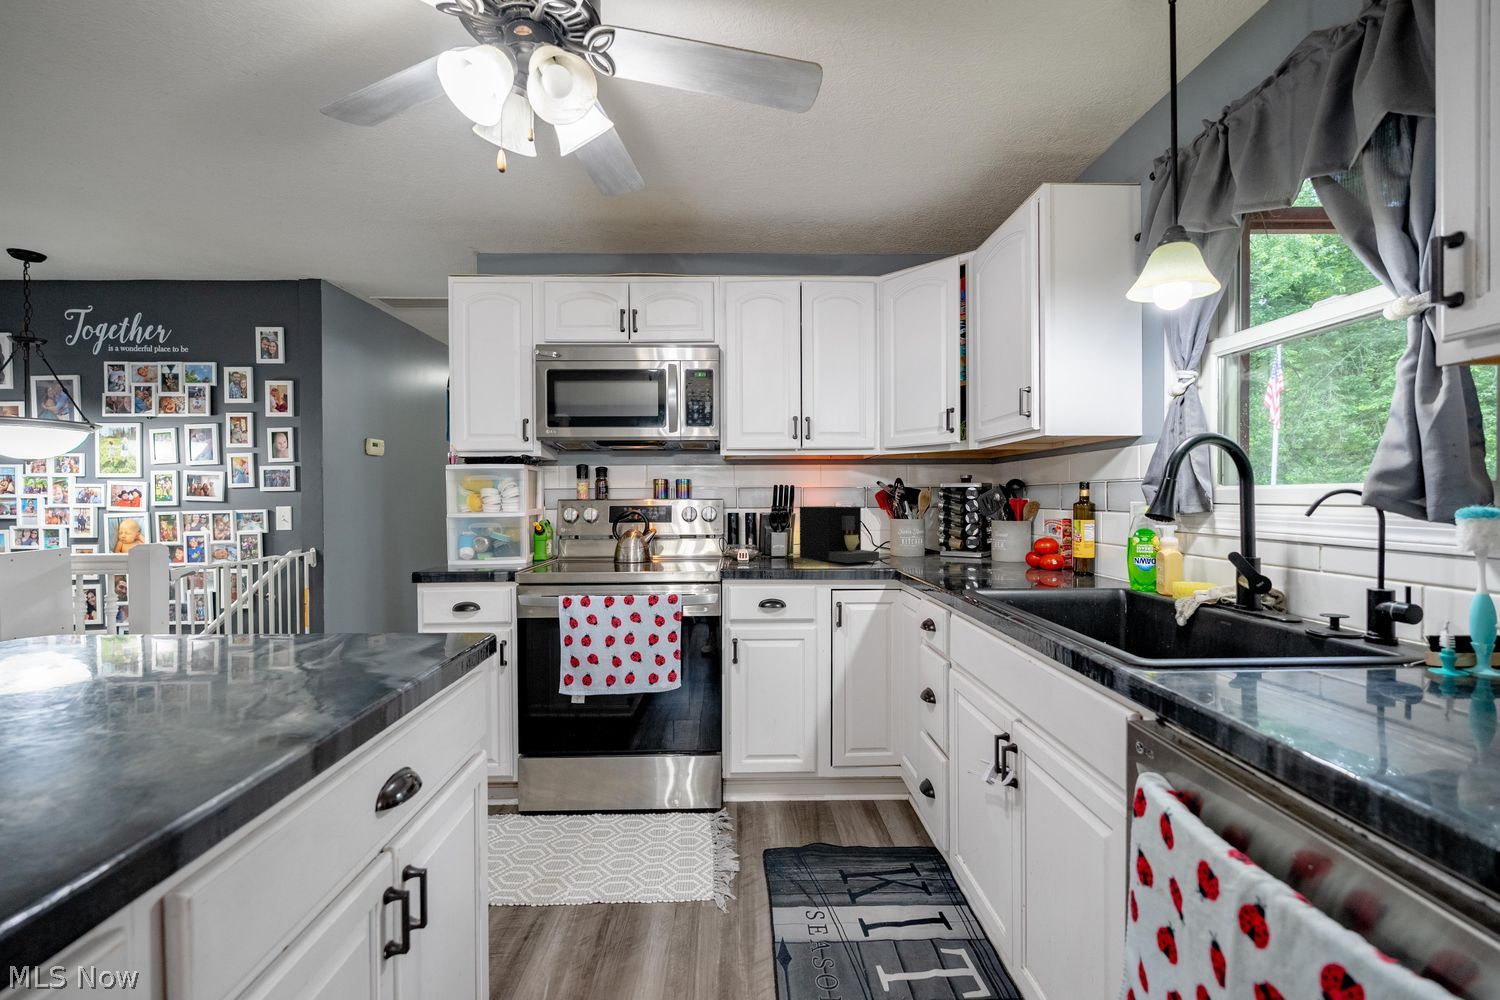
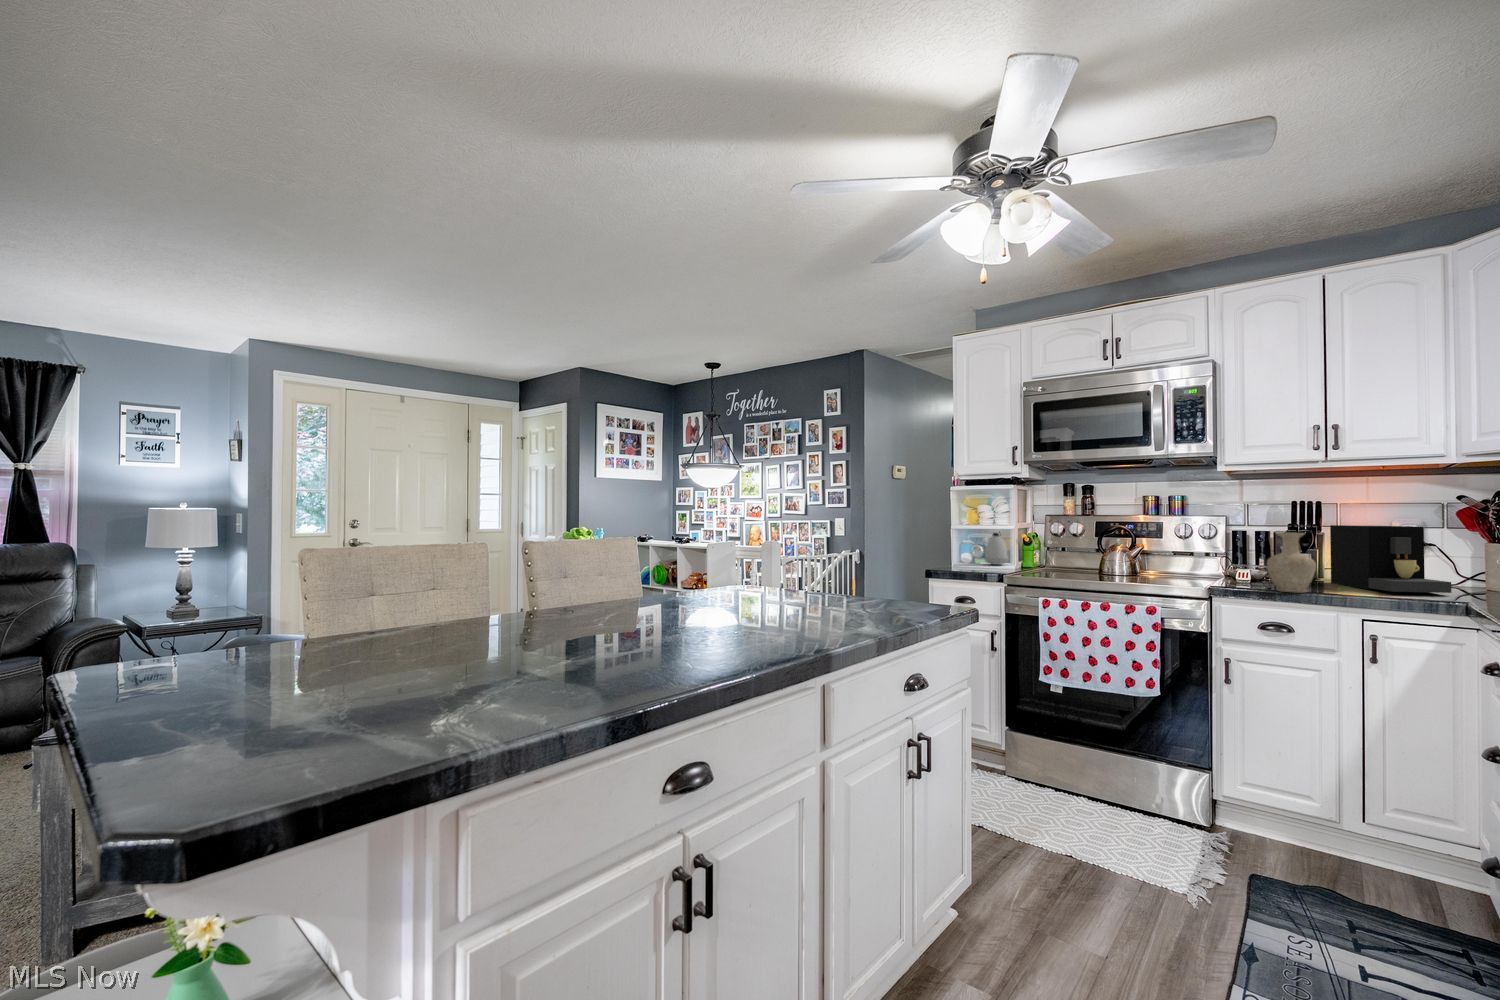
soap dispenser: none [489,510,517,559] -> present [985,531,1008,565]
vase: none [764,515,800,570] -> present [1267,533,1316,593]

